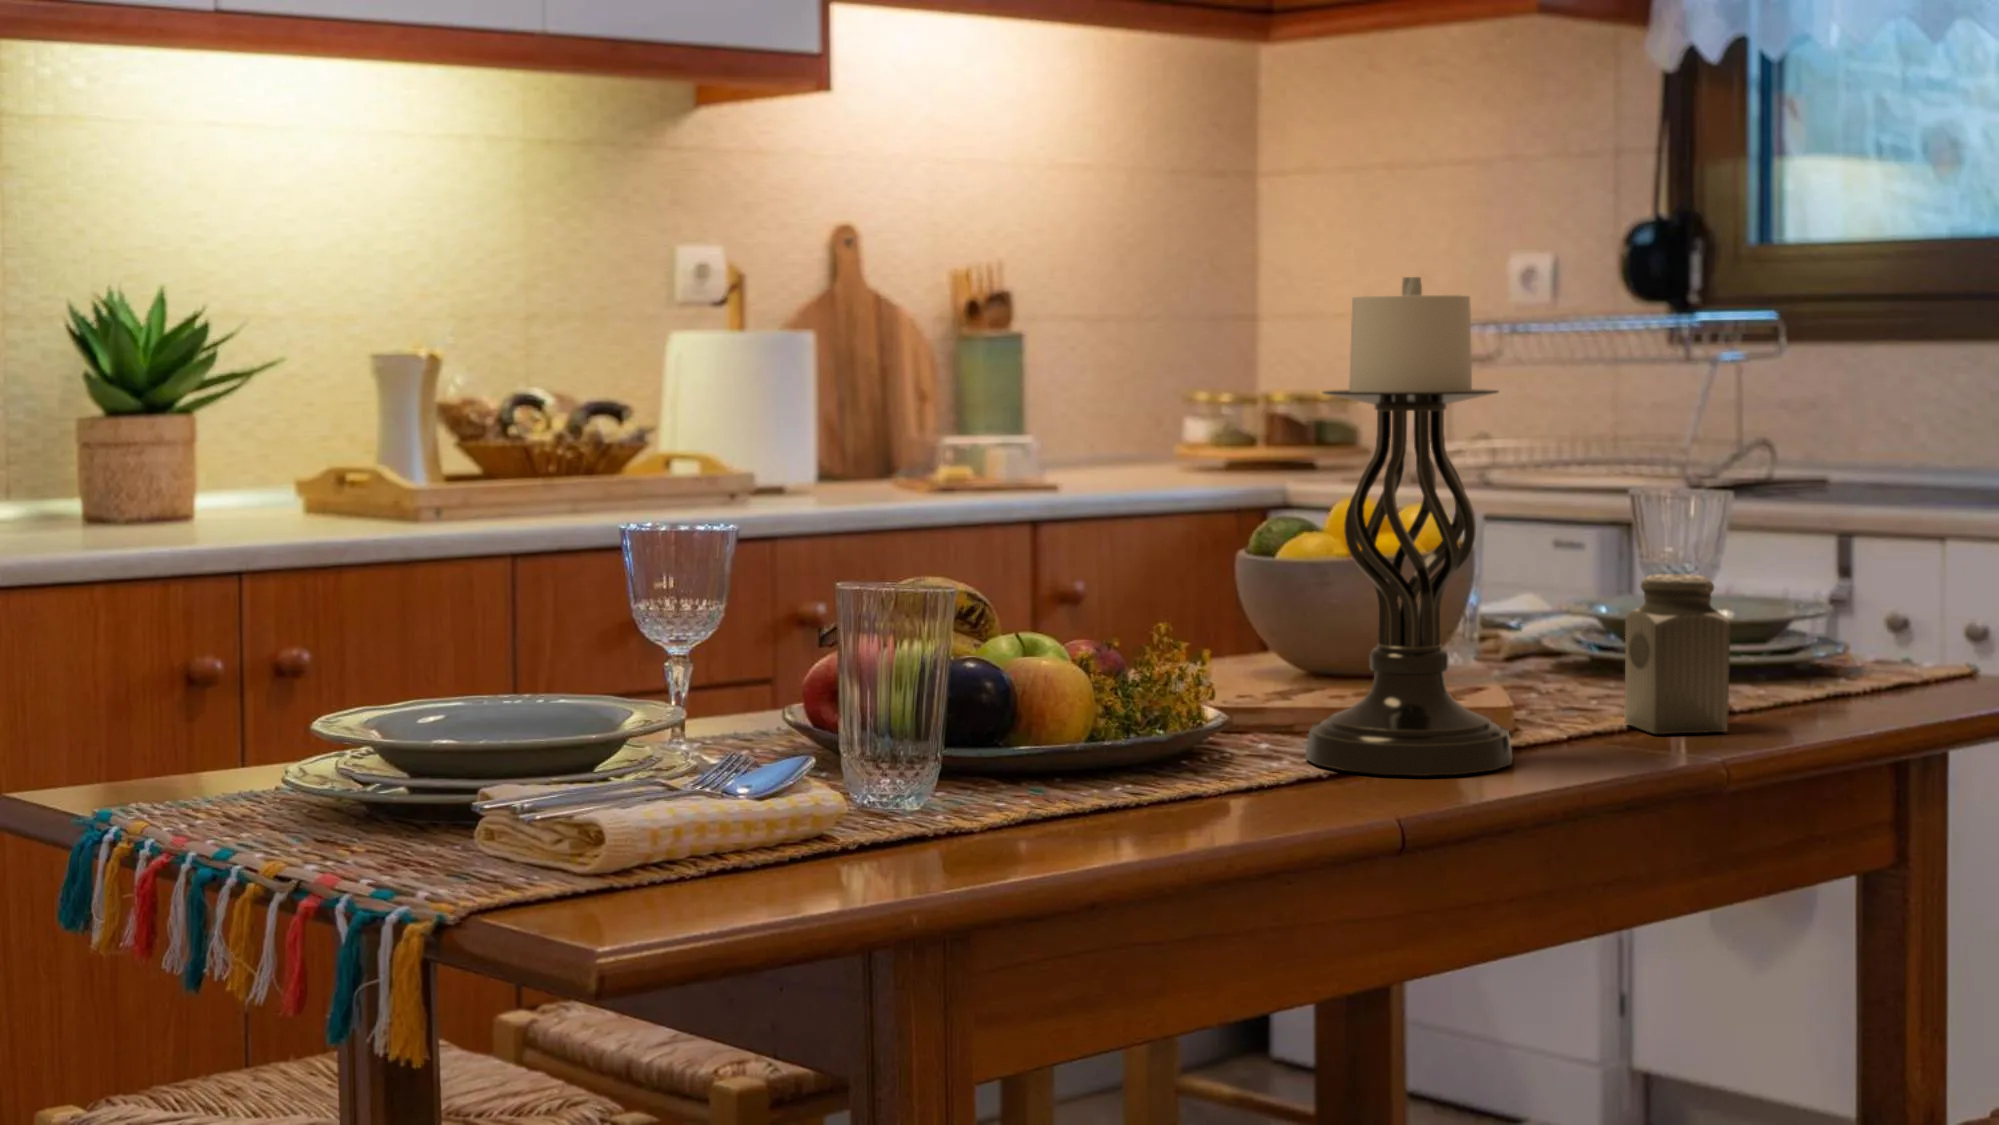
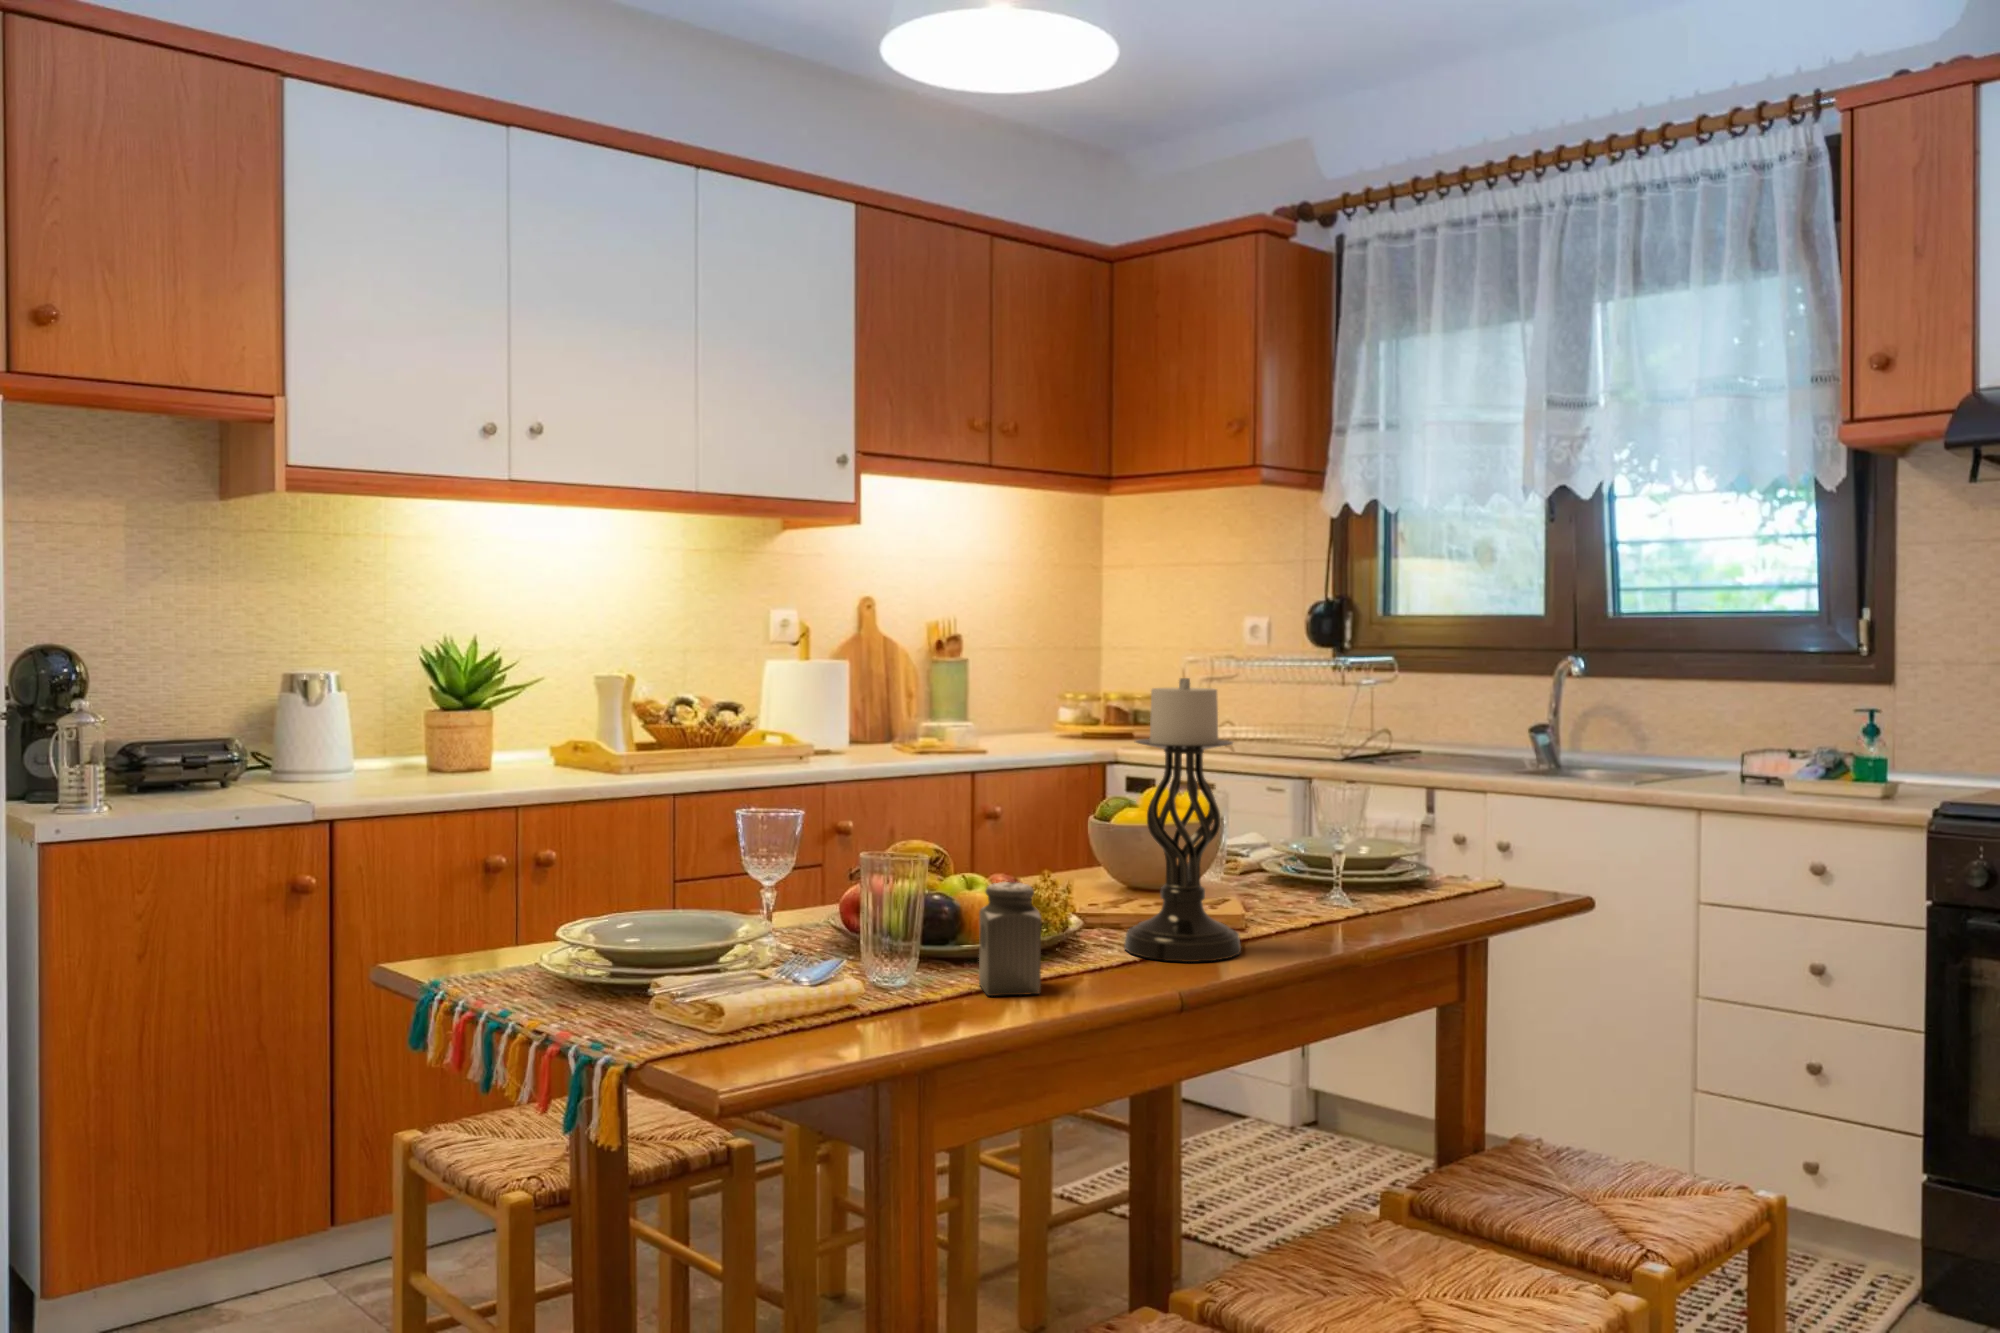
salt shaker: present [1624,574,1731,734] -> present [979,882,1041,996]

